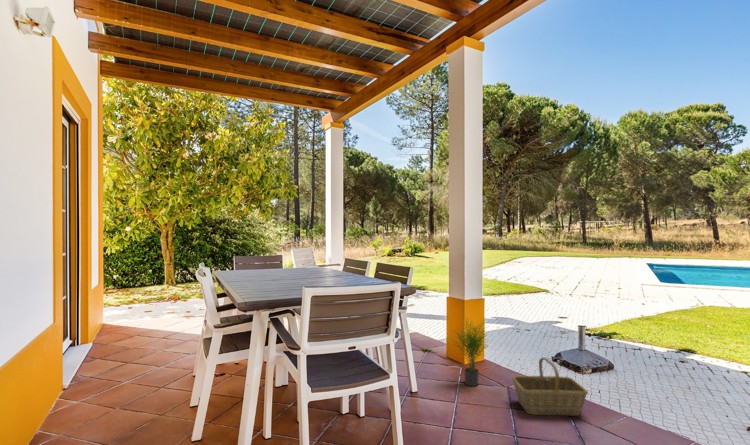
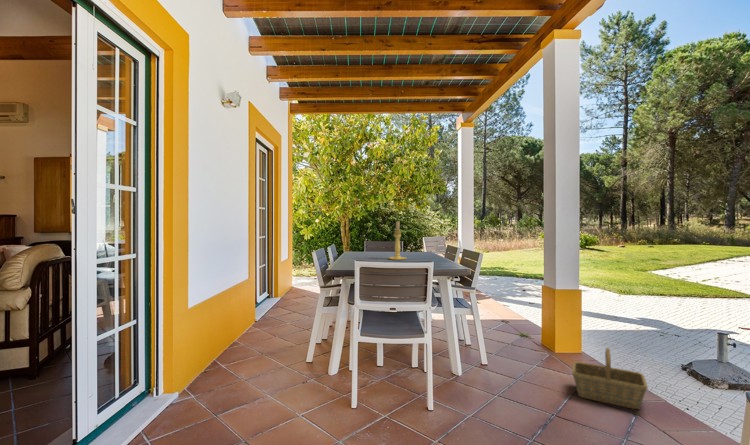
candle holder: none [294,229,318,280] -> present [389,221,406,260]
potted plant: present [457,321,485,386] -> none [518,301,566,368]

